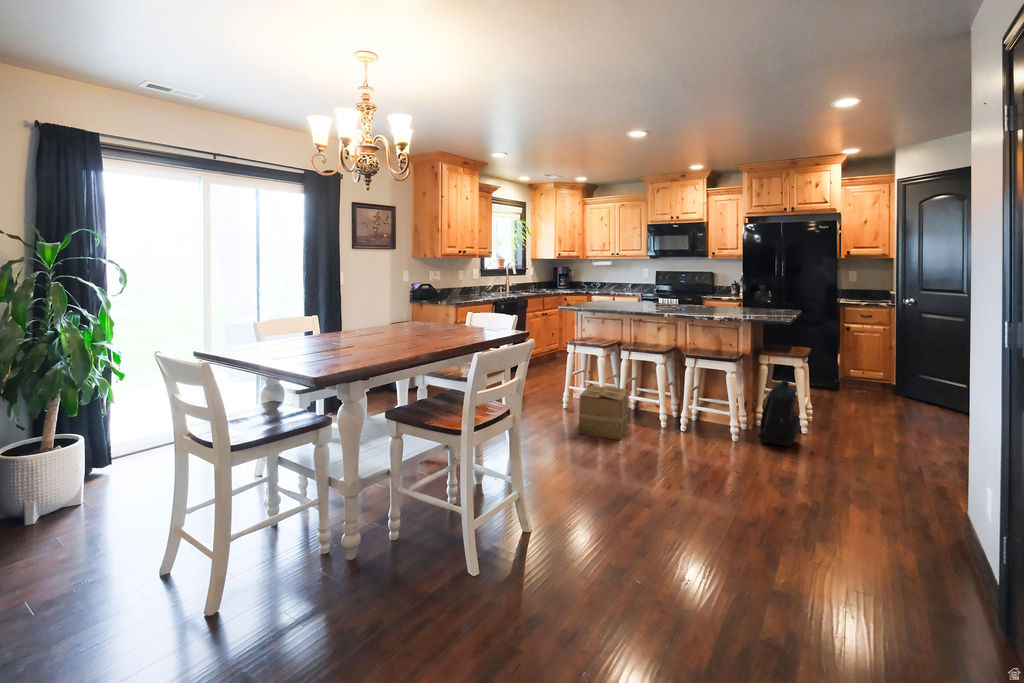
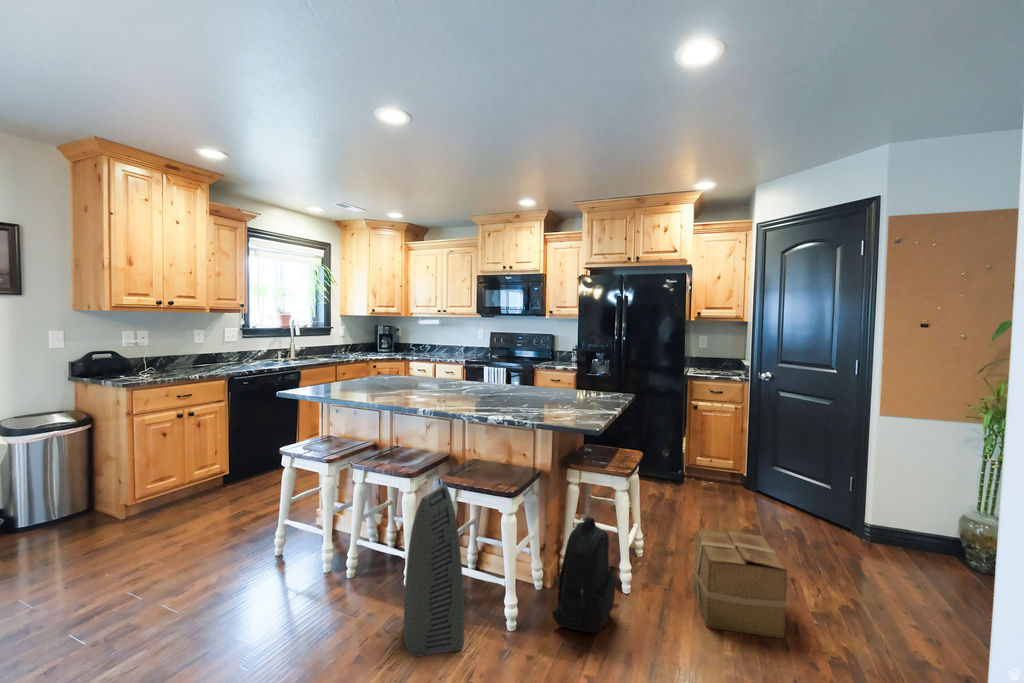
air purifier: none [665,356,707,447] -> present [403,485,464,657]
cardboard box: present [579,385,629,440] -> present [694,529,787,638]

